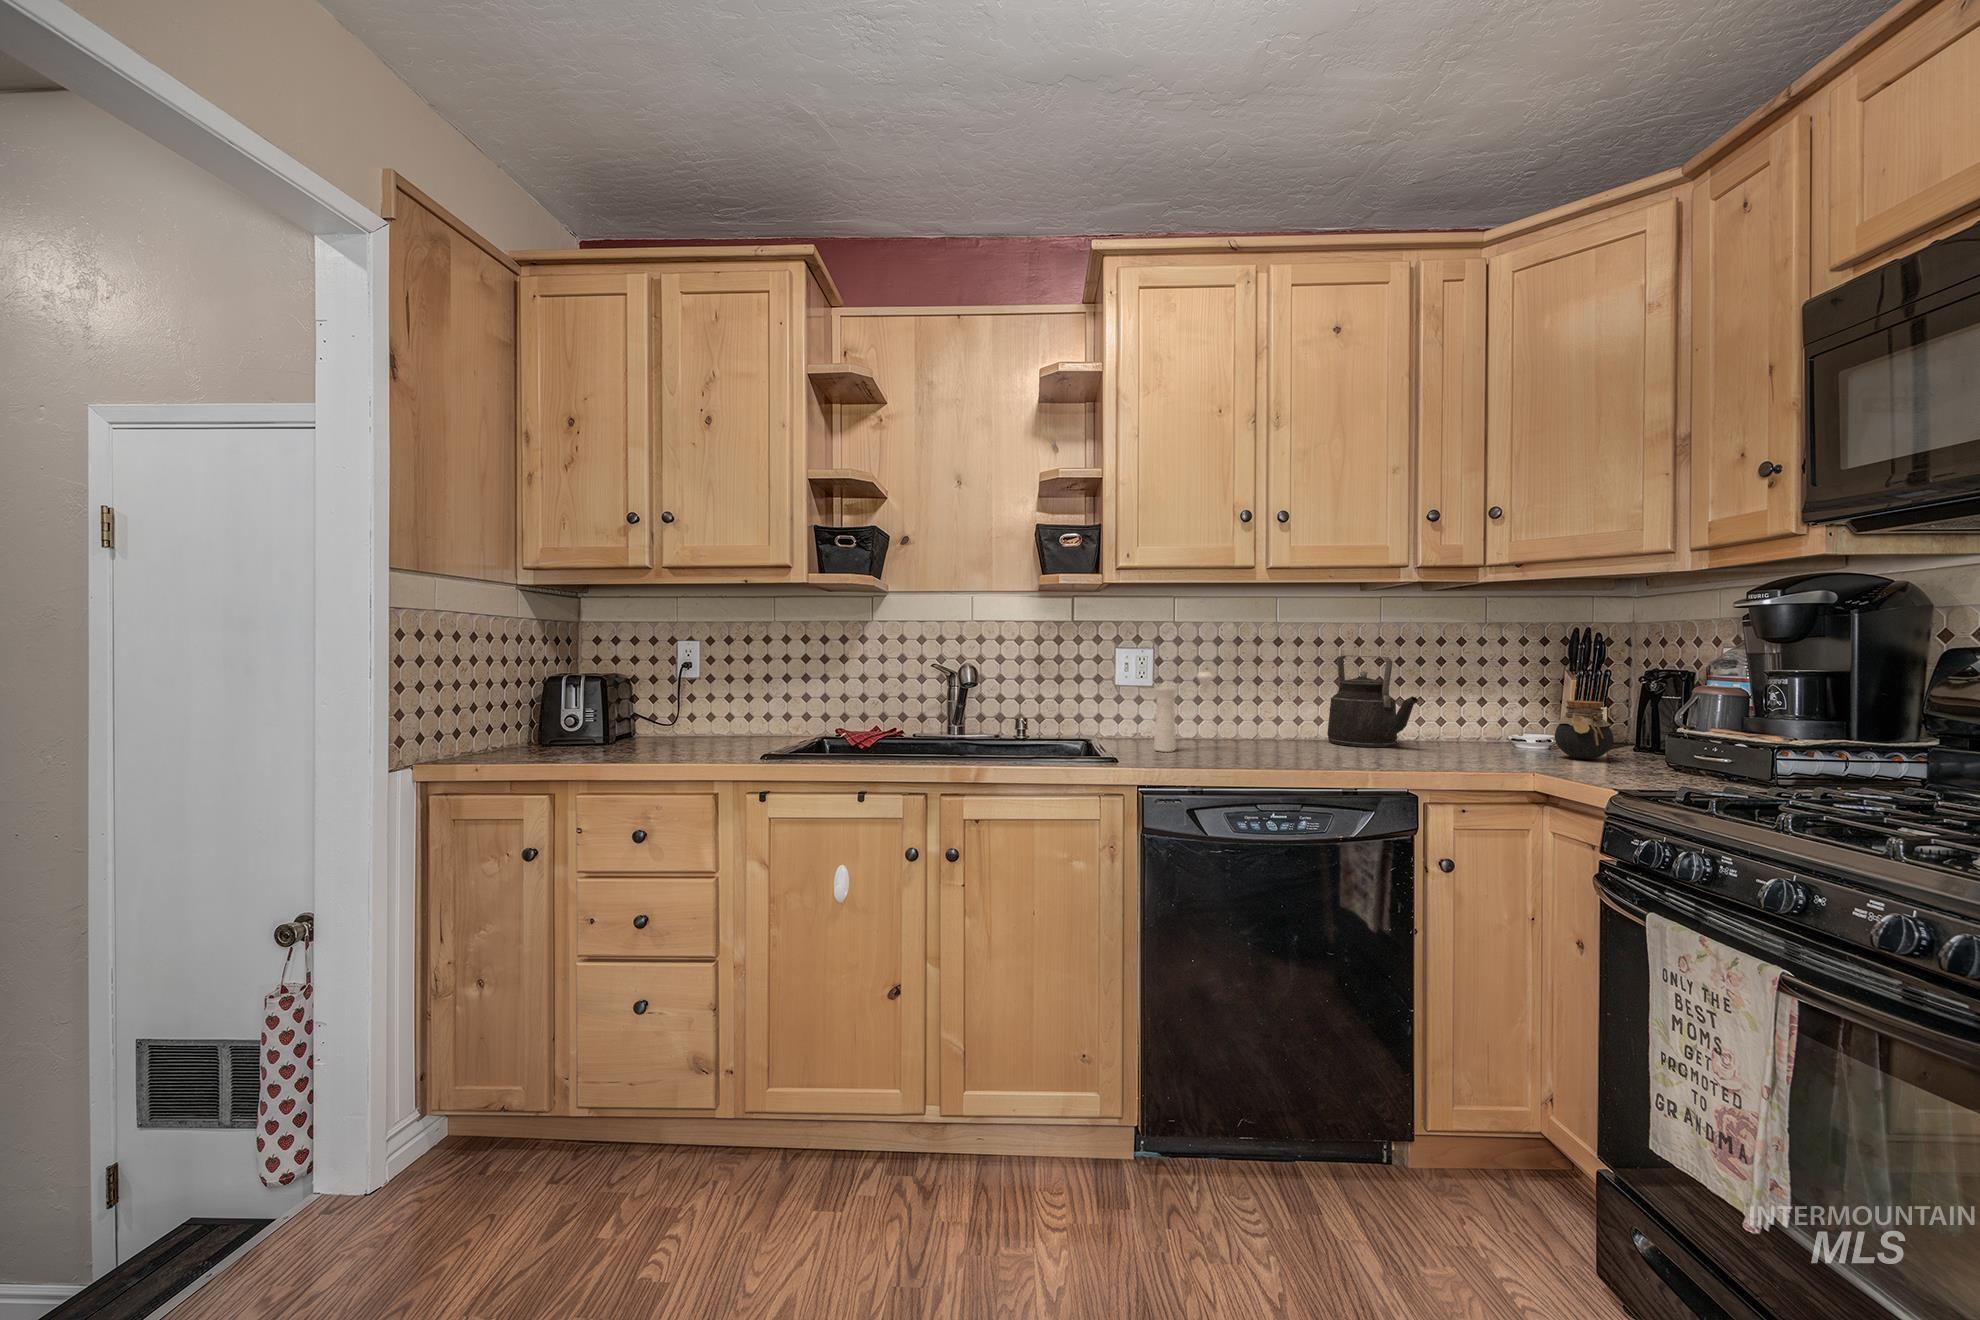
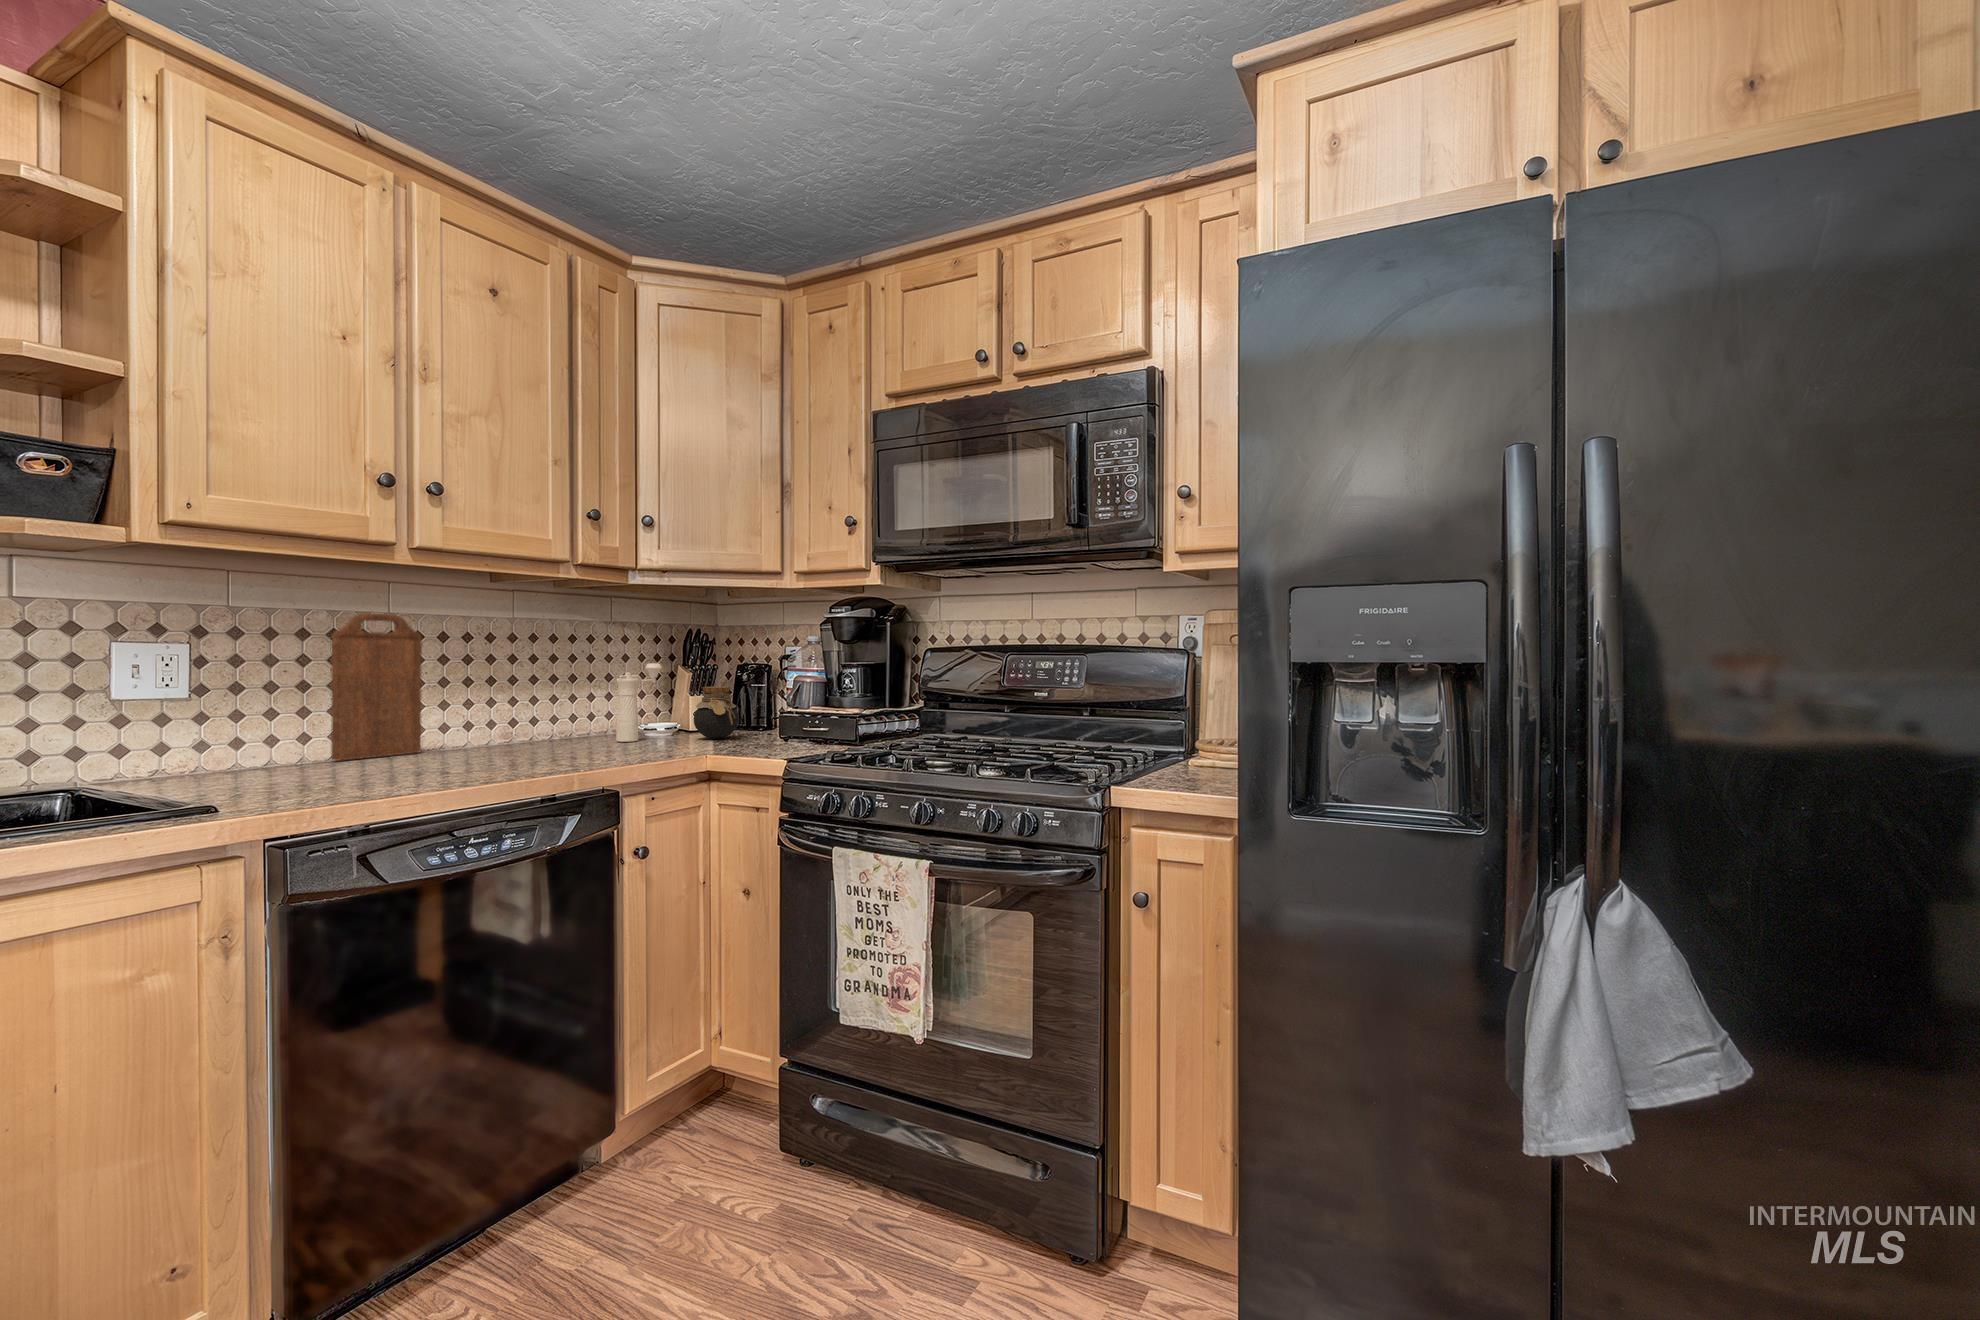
cutting board: none [1234,627,1300,737] -> present [331,613,422,761]
kettle: present [1327,655,1418,747] -> none [466,649,578,753]
pepper mill: present [1154,672,1213,752] -> present [616,663,662,742]

